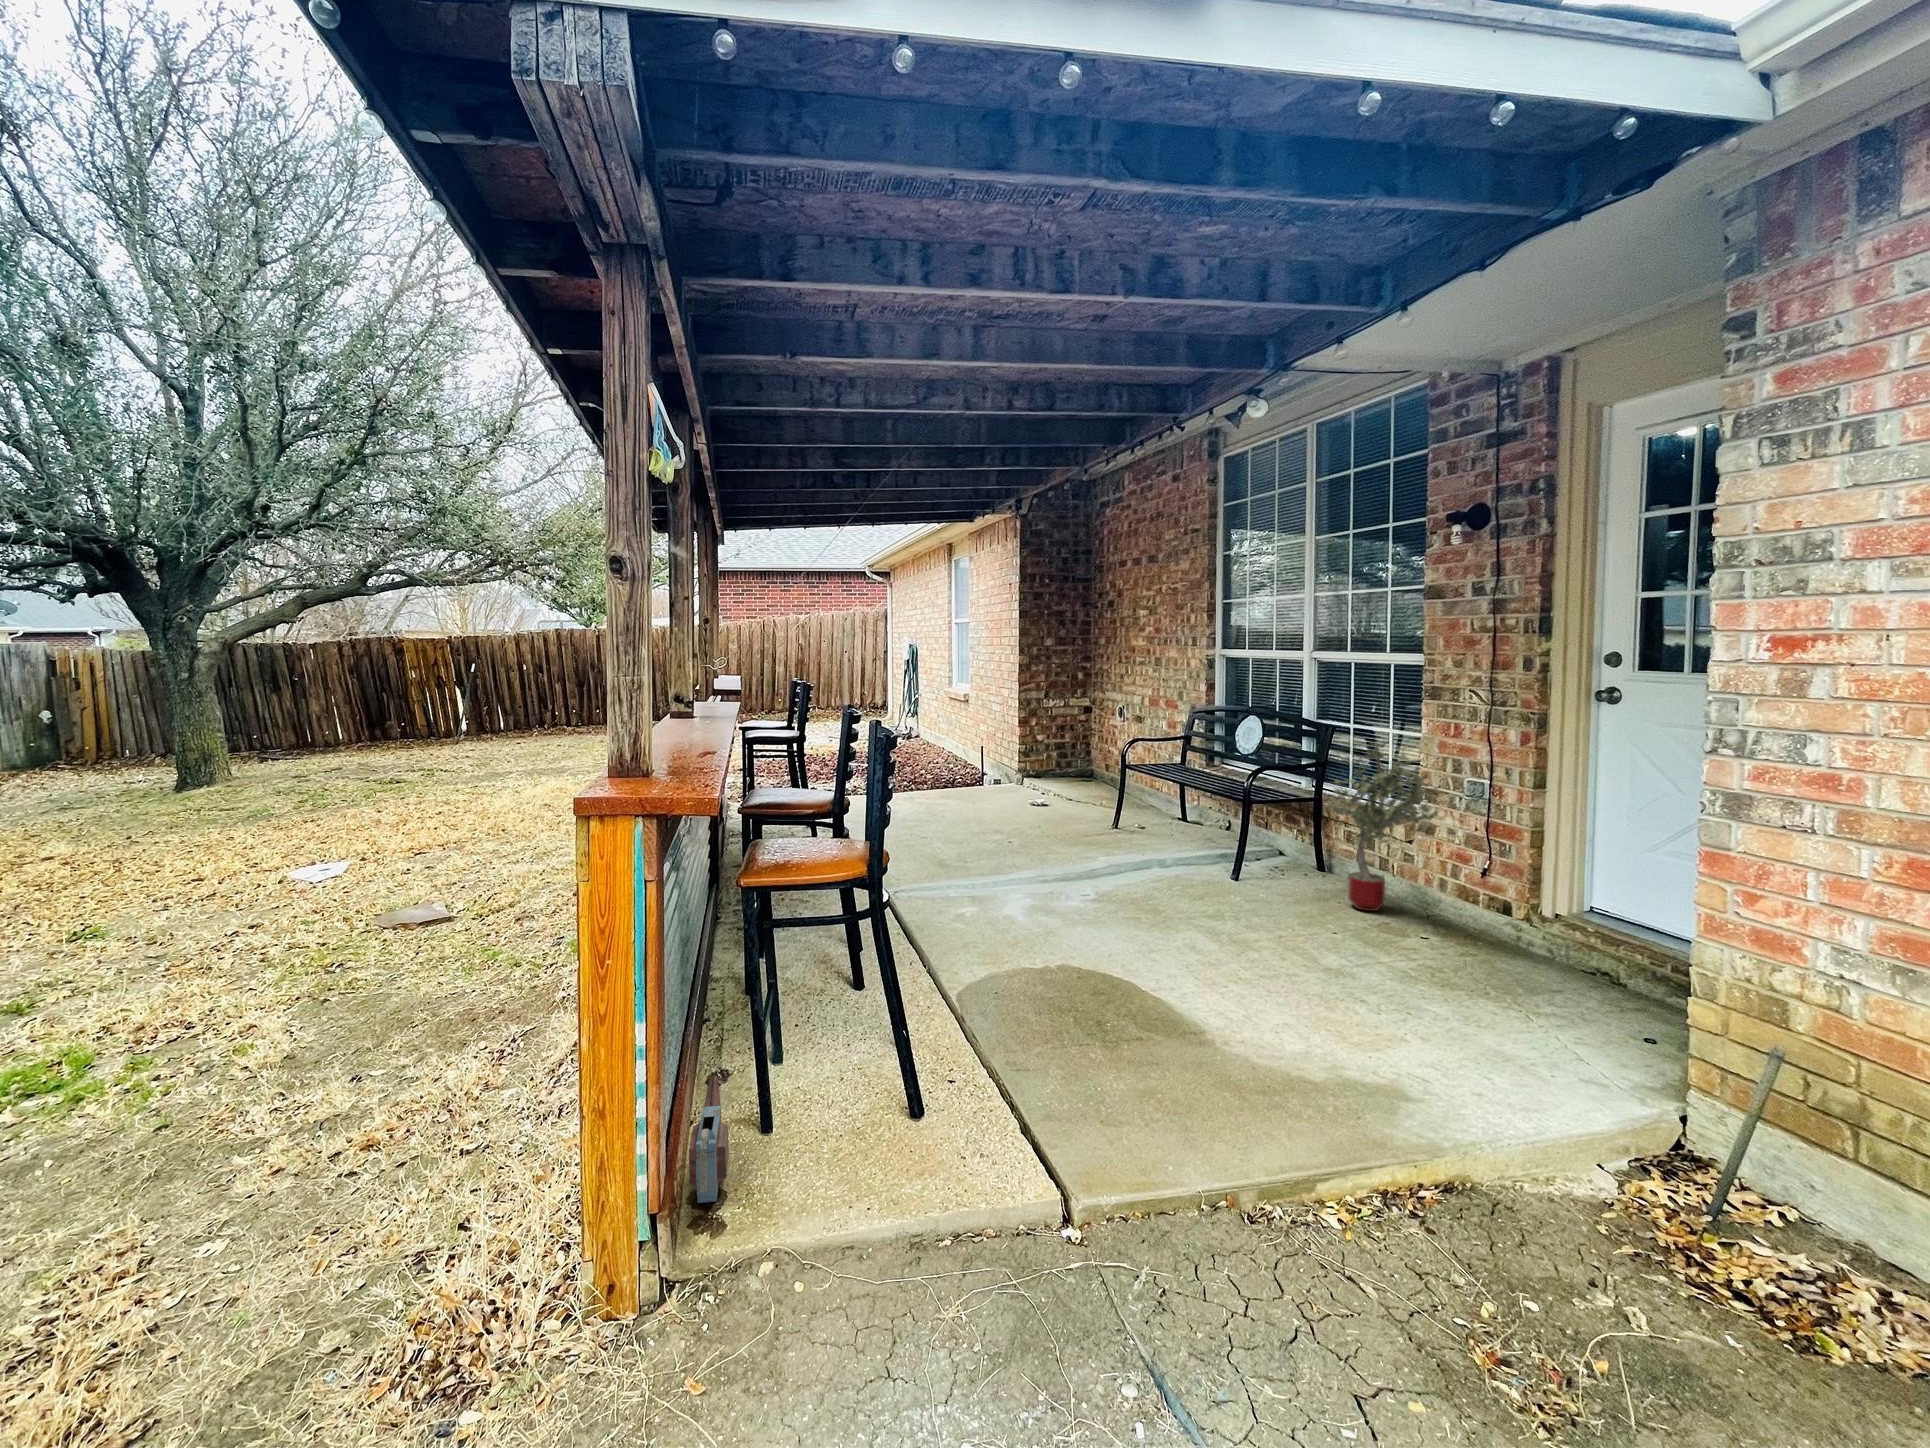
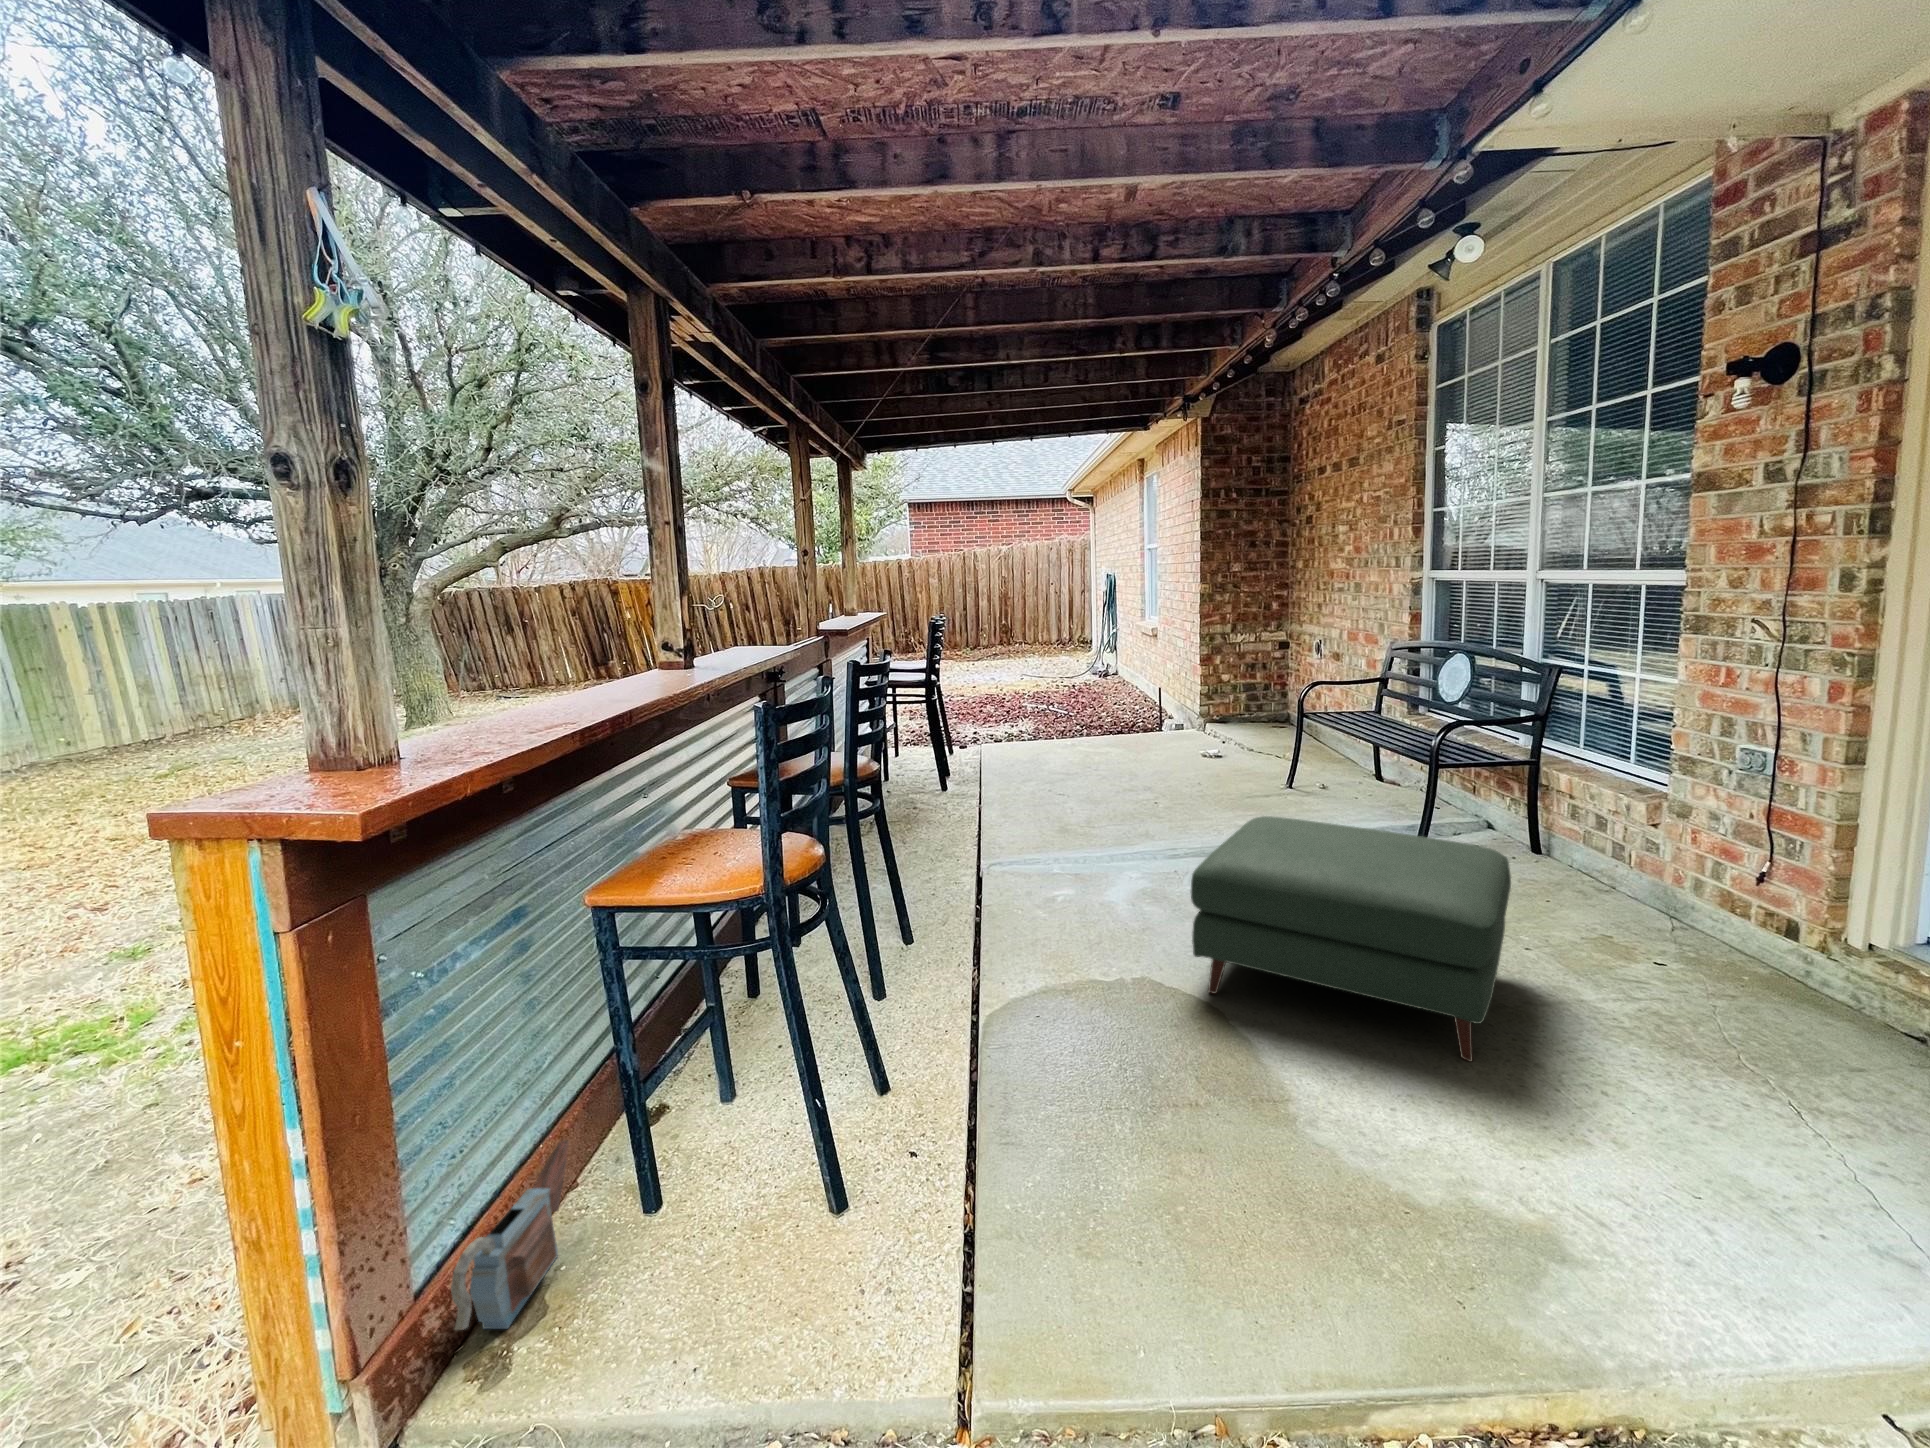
potted tree: present [1327,743,1438,911] -> none [1535,691,1699,918]
ottoman: none [1108,839,1335,1002] -> present [1191,816,1511,1062]

